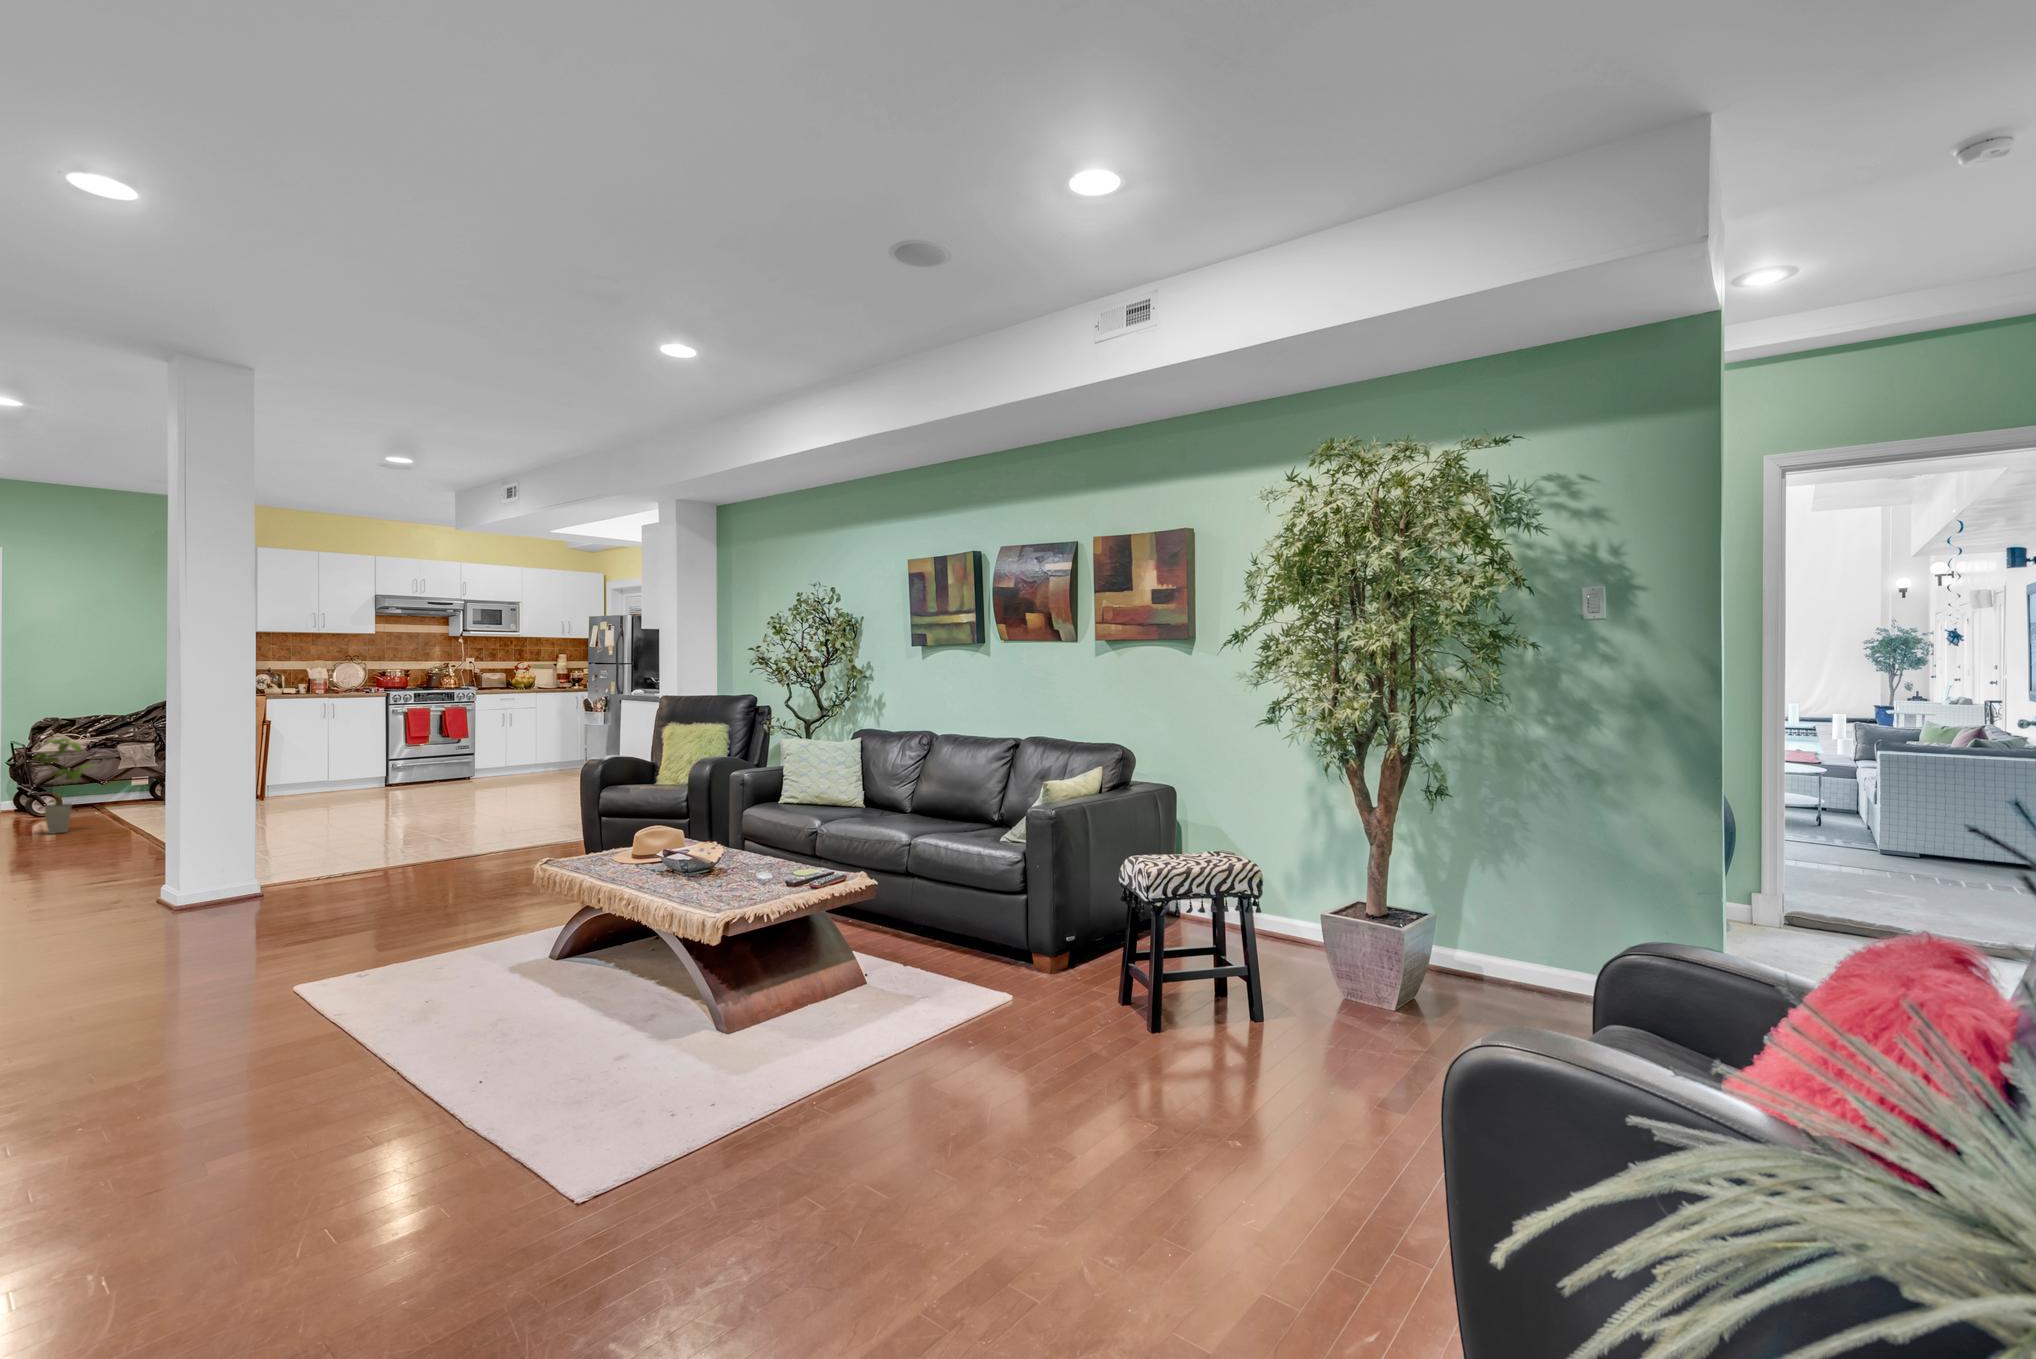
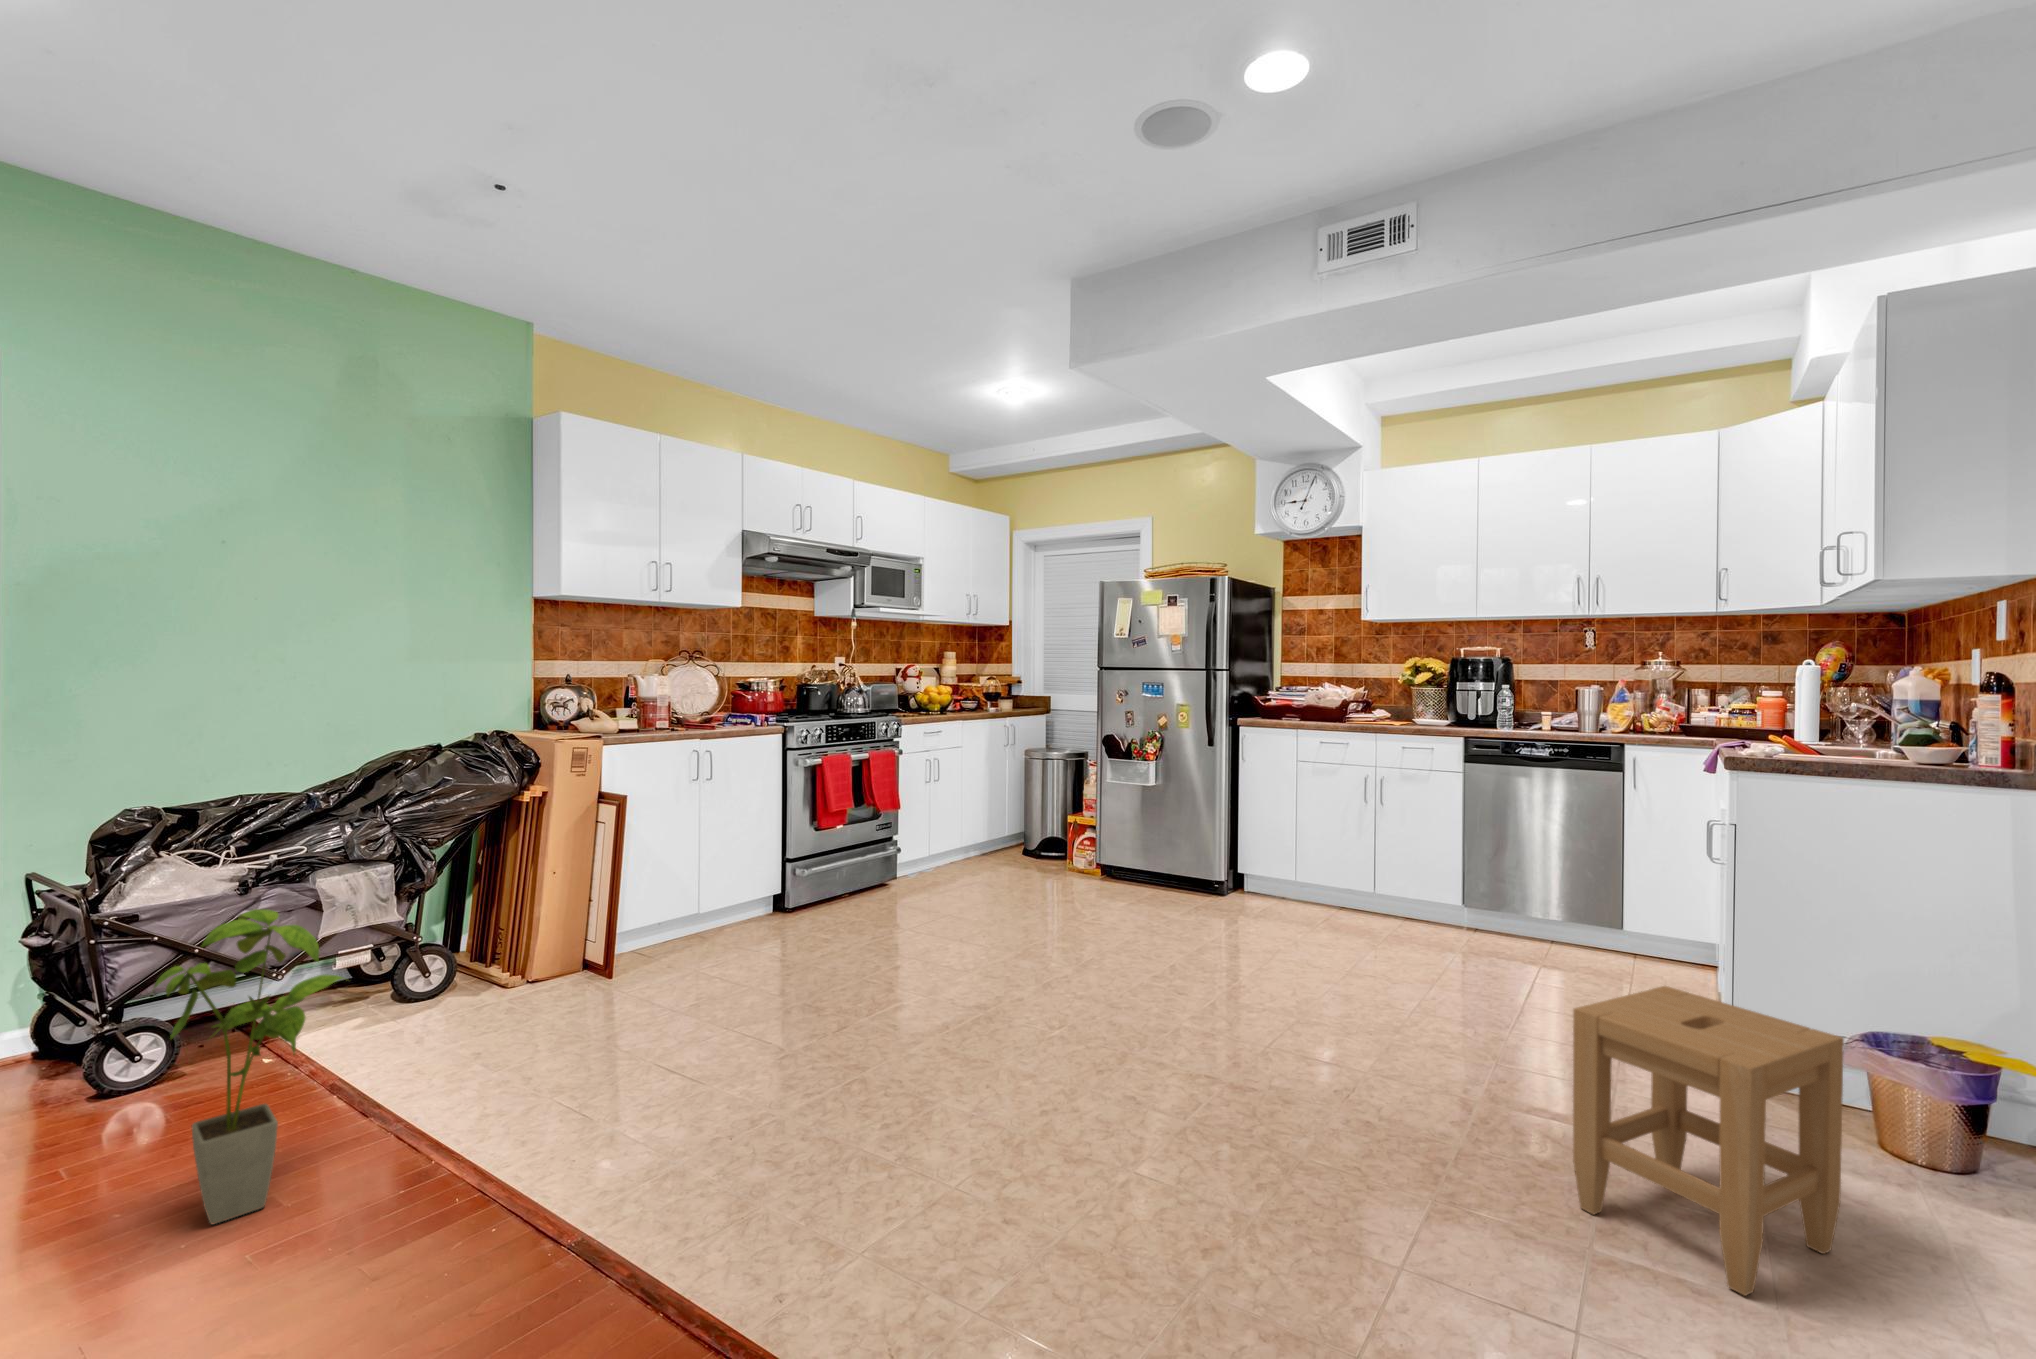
stool: none [454,771,521,847] -> present [1573,986,1844,1296]

